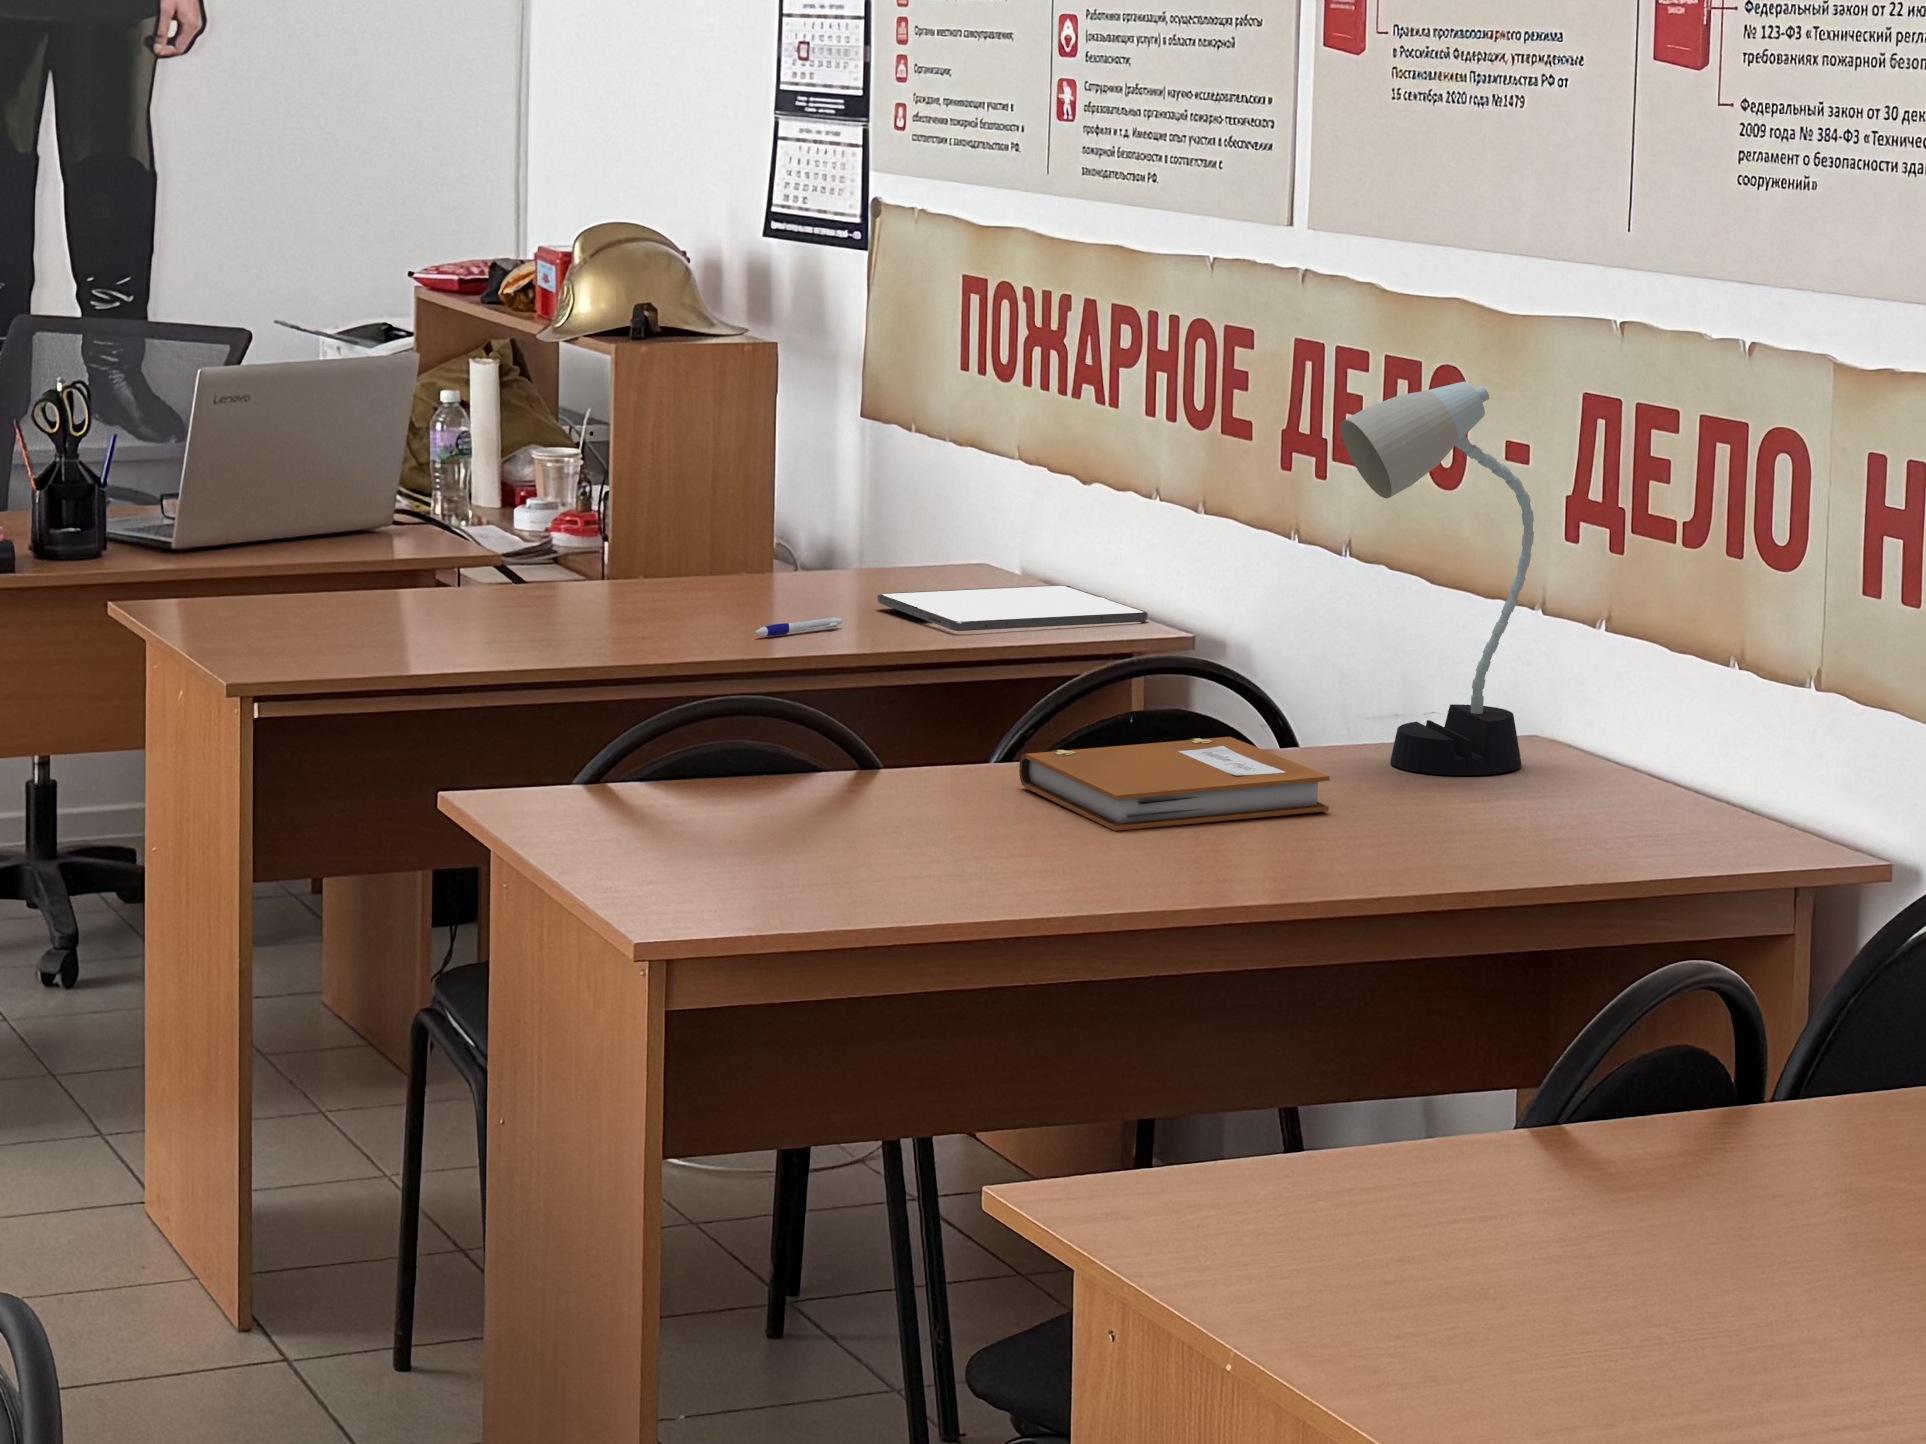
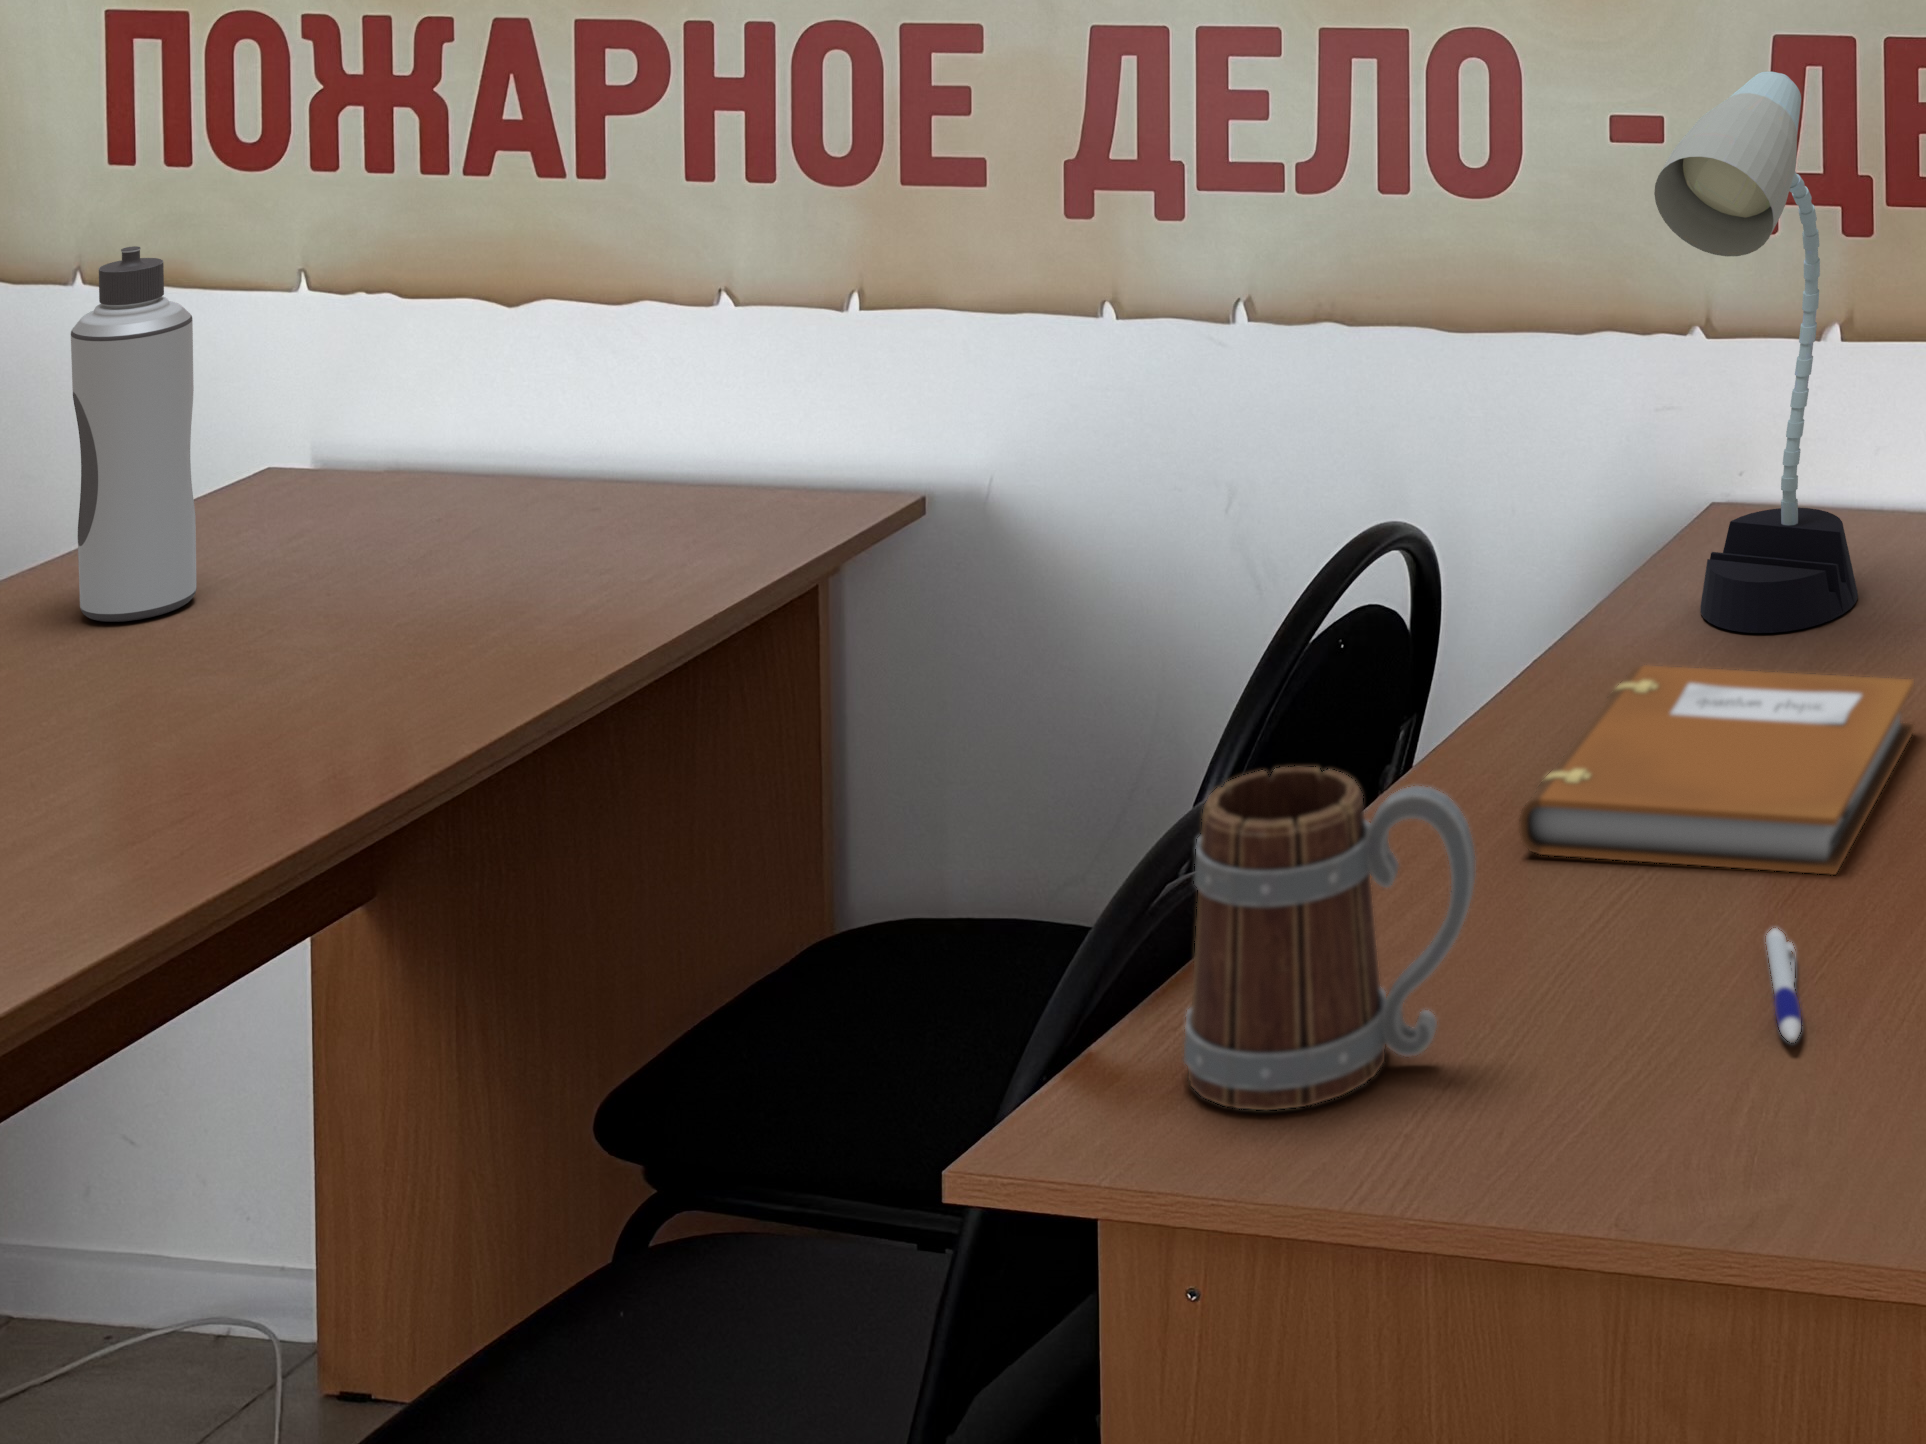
water bottle: none [808,380,870,592] -> present [71,246,196,622]
tablet: present [877,585,1148,631] -> none [329,493,776,623]
pen: present [755,617,843,636] -> present [1766,929,1801,1042]
mug: none [680,643,800,810] -> present [1184,767,1476,1111]

